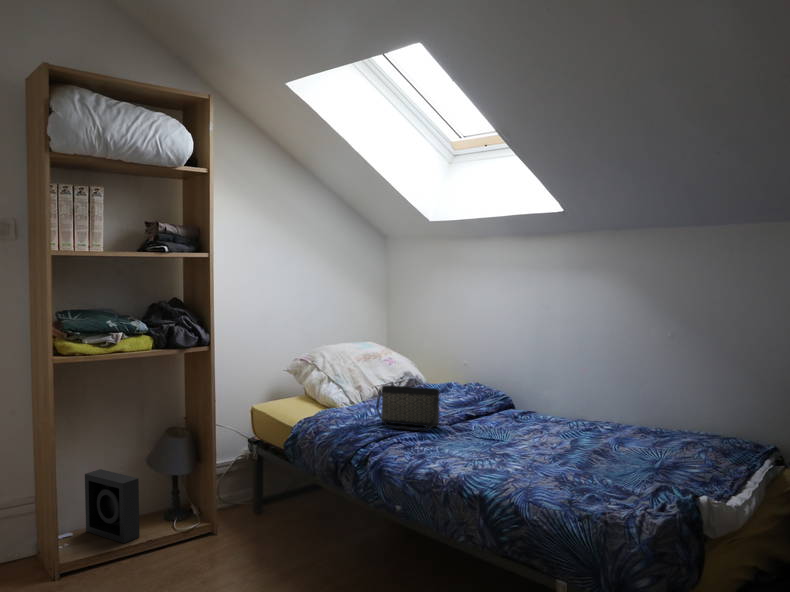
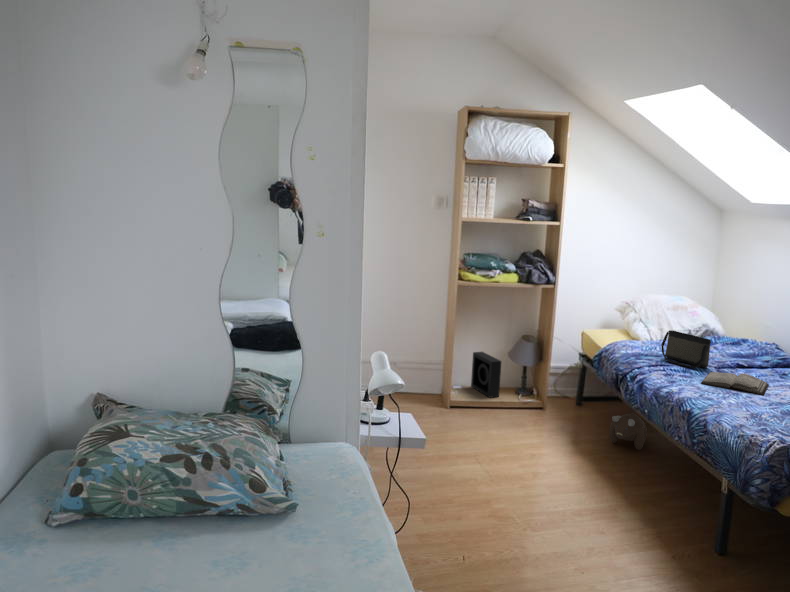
diary: none [449,425,533,449] -> present [701,372,769,395]
plush toy: none [326,512,376,564] -> present [609,413,647,450]

